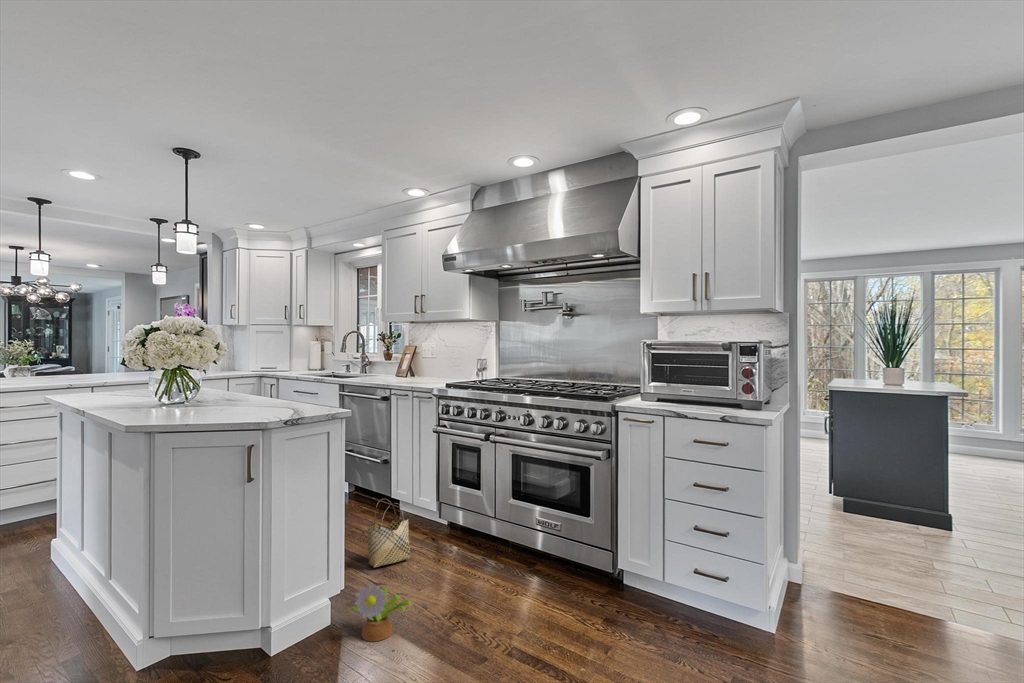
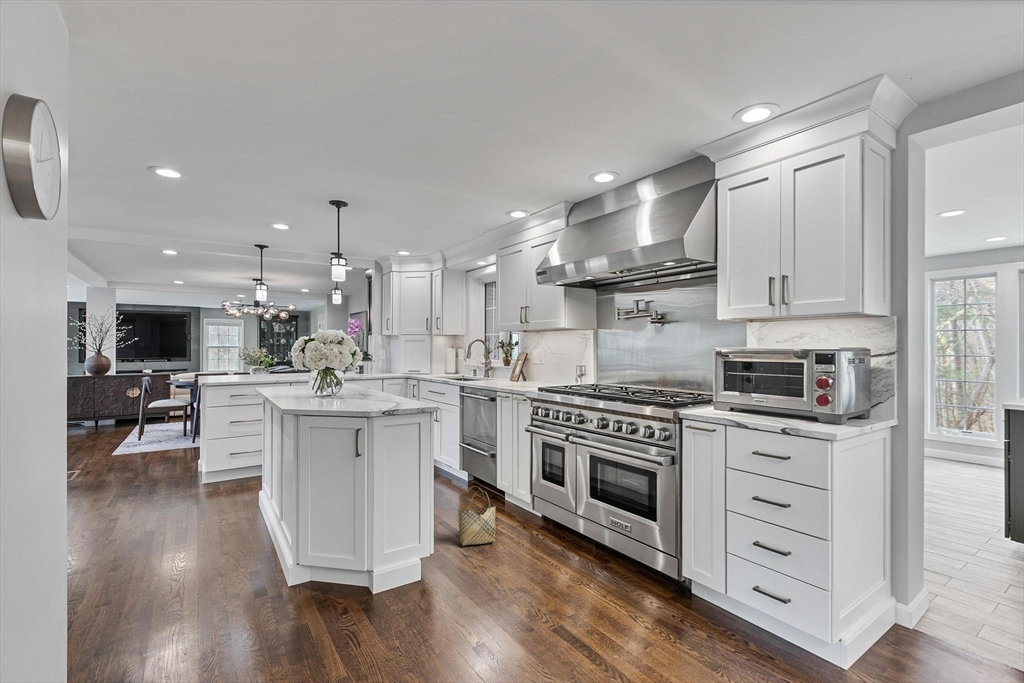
decorative plant: present [347,583,412,641] -> none [420,555,475,607]

